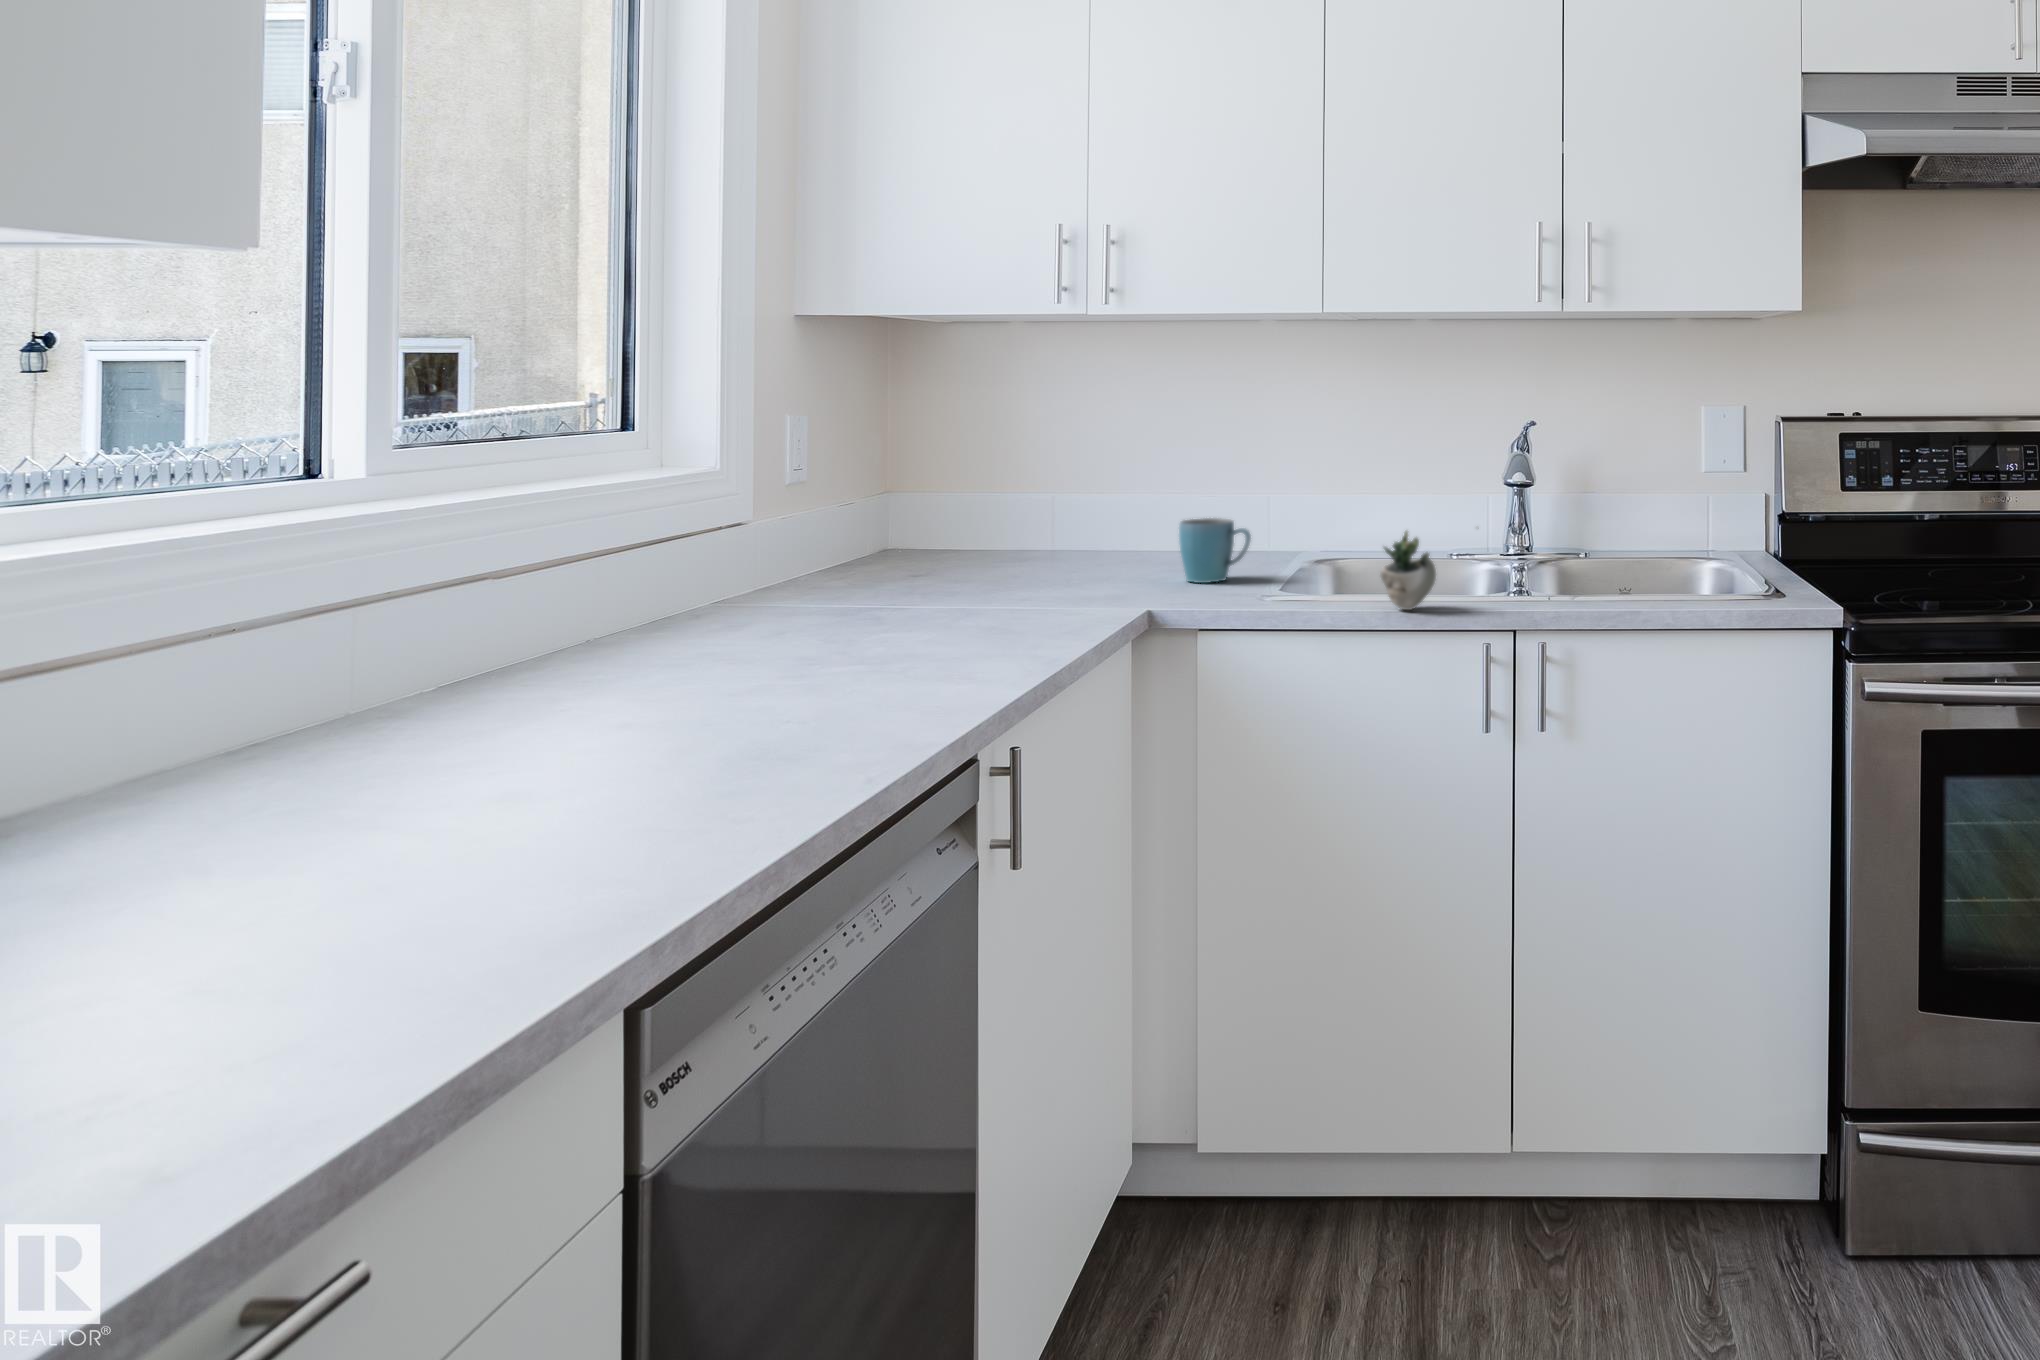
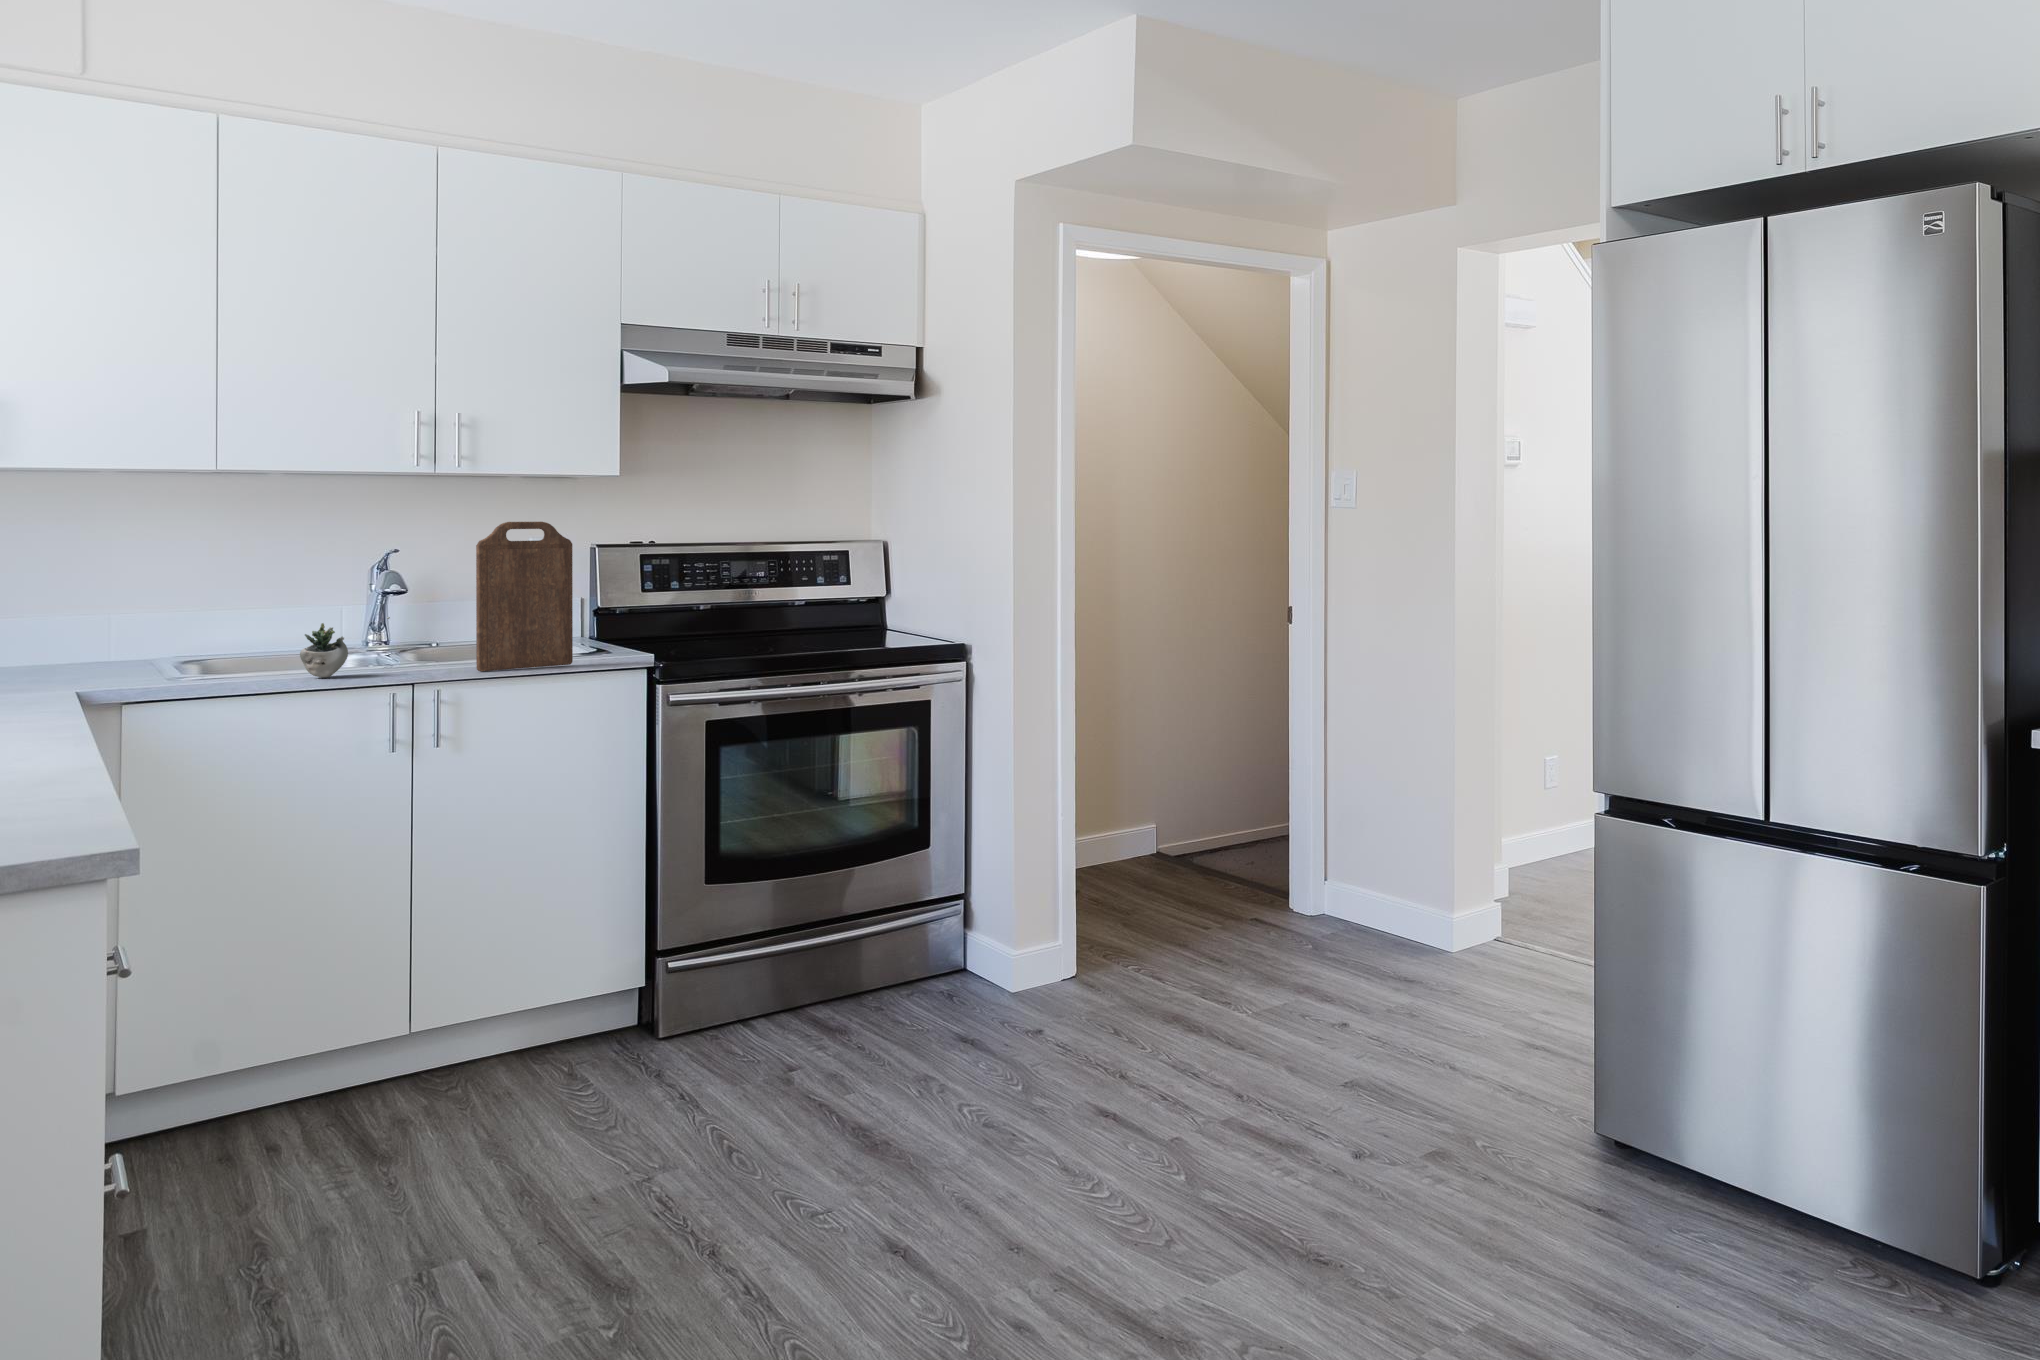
cutting board: none [1590,382,1723,616] -> present [476,522,573,671]
mug: present [1179,518,1251,583] -> none [60,629,140,678]

